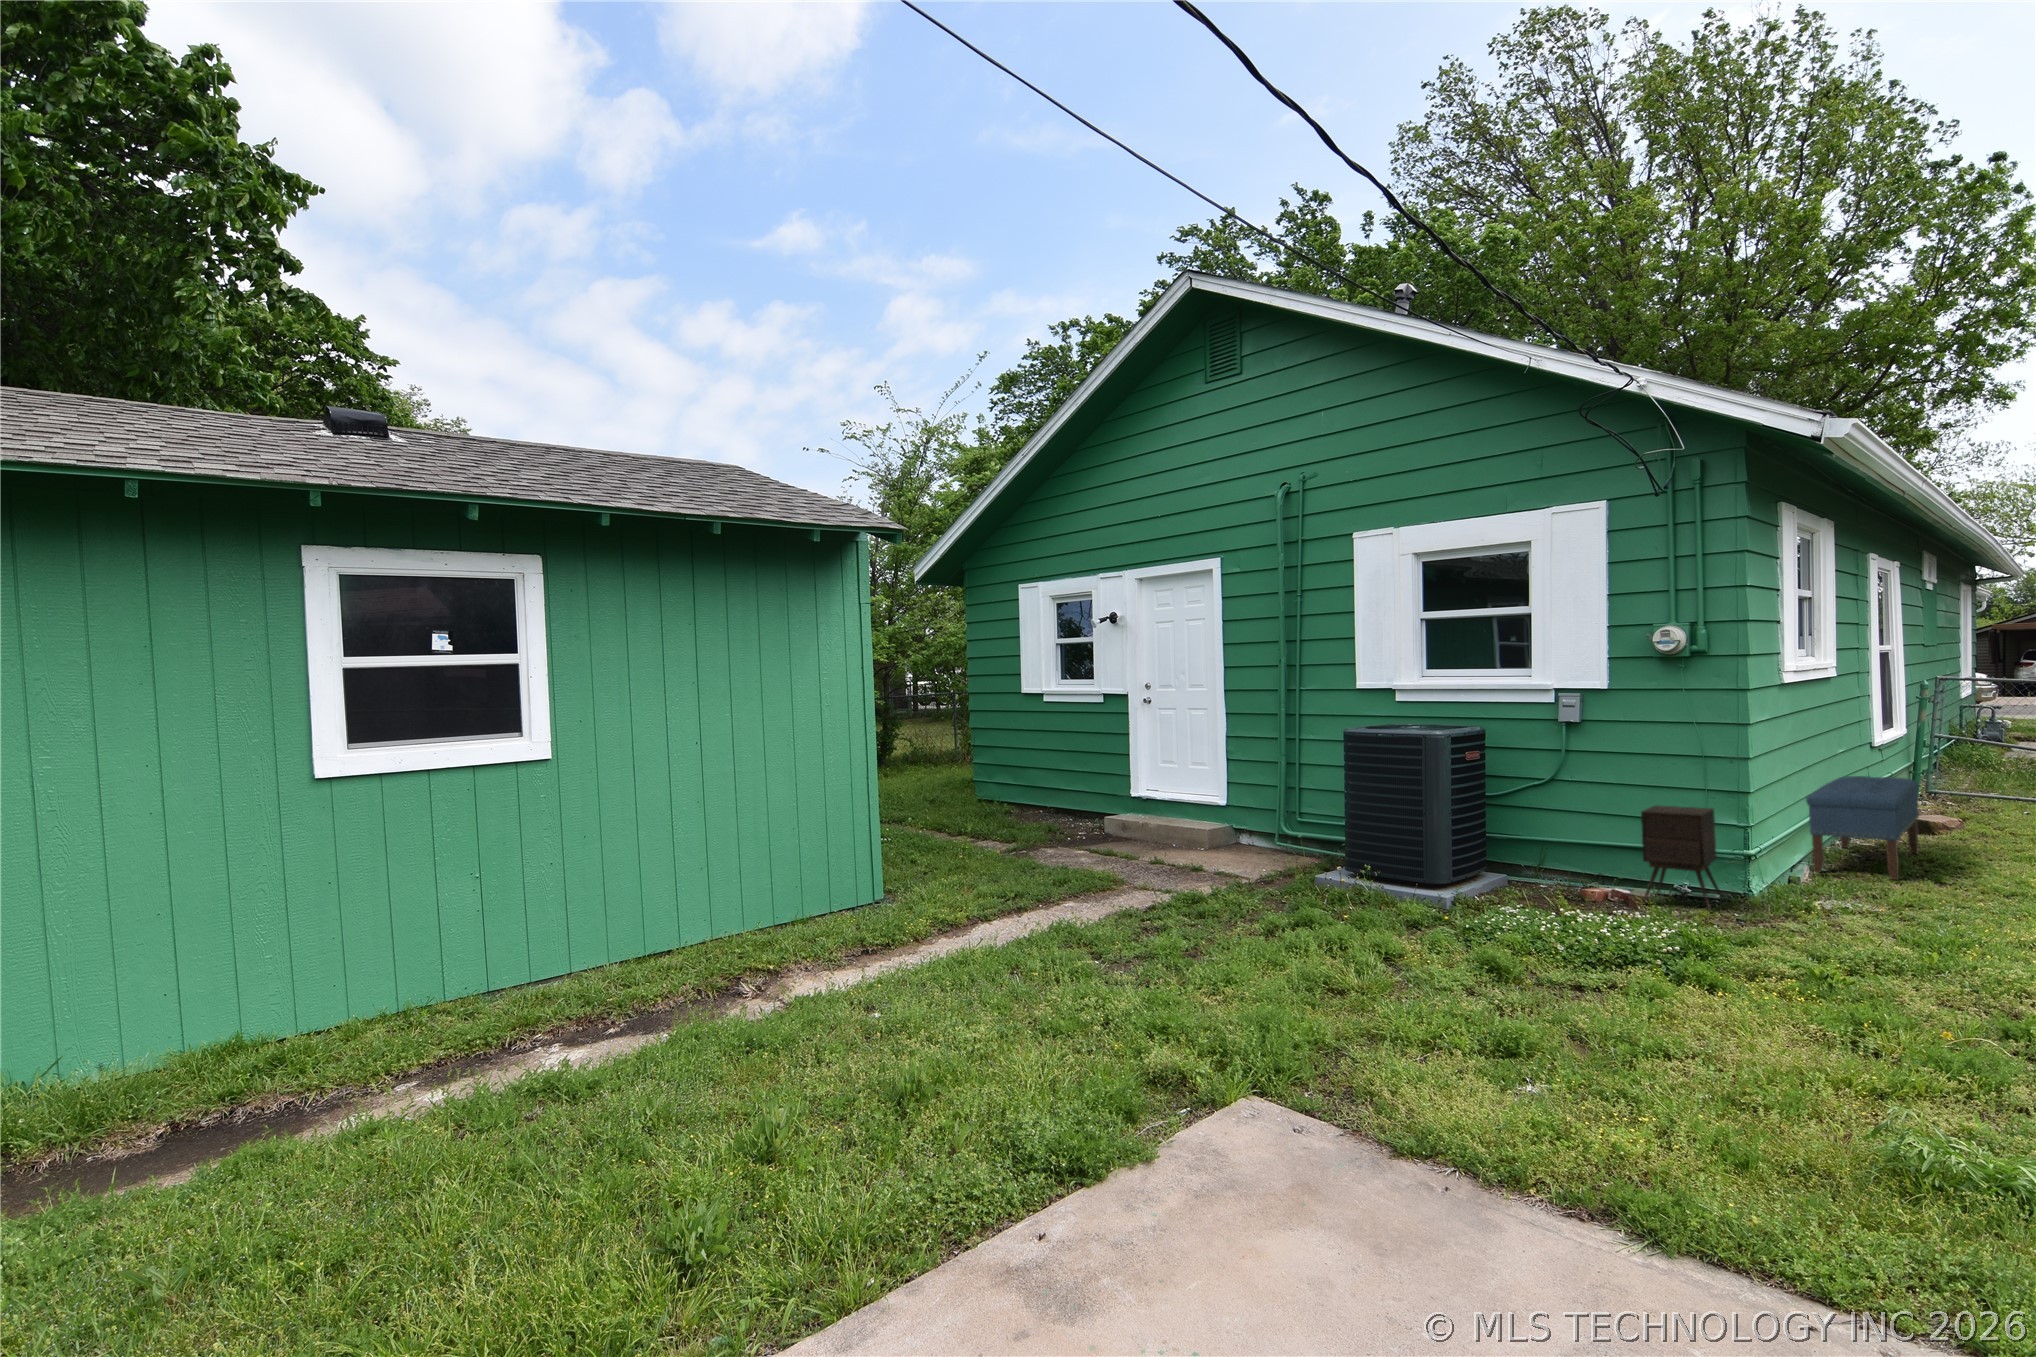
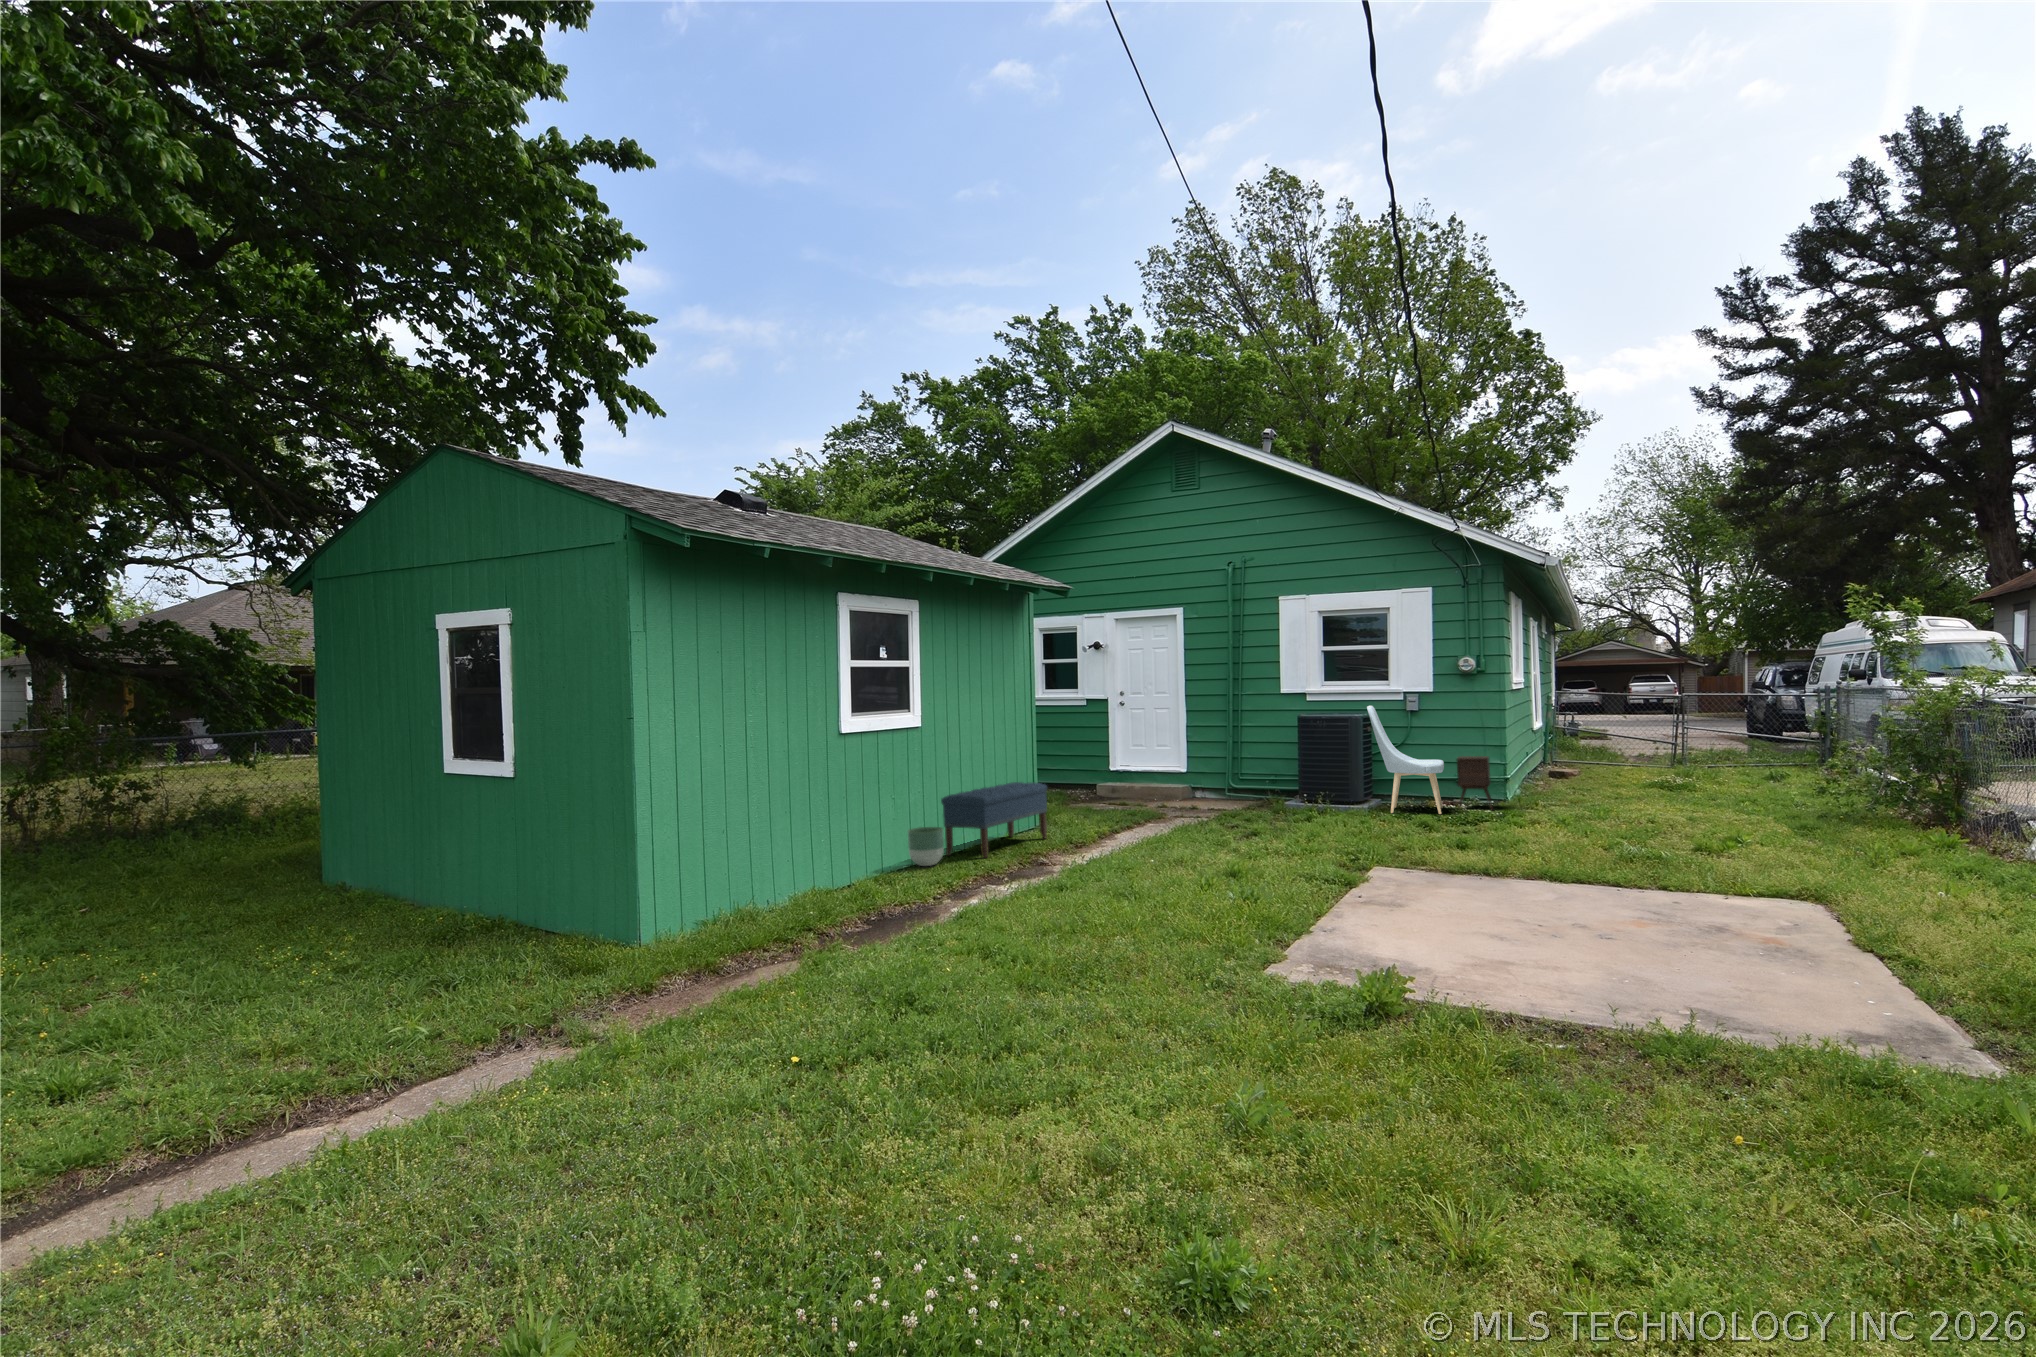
chair: none [1468,713,1616,916] -> present [1367,706,1444,814]
bench: present [1806,776,1919,880] -> present [941,782,1047,858]
planter: none [572,907,633,972] -> present [908,827,944,866]

